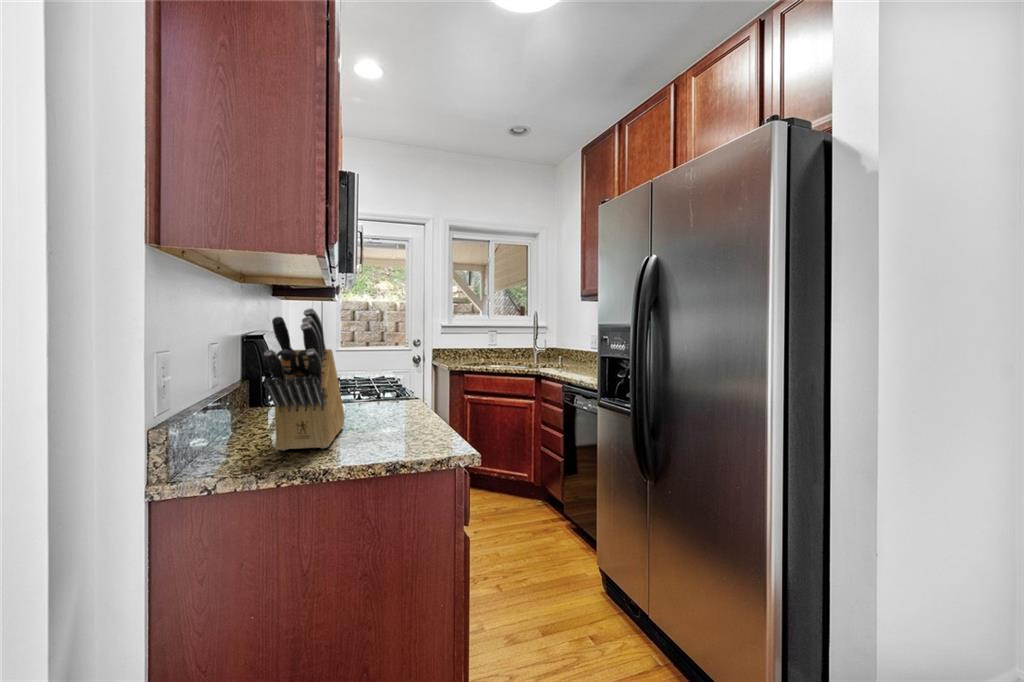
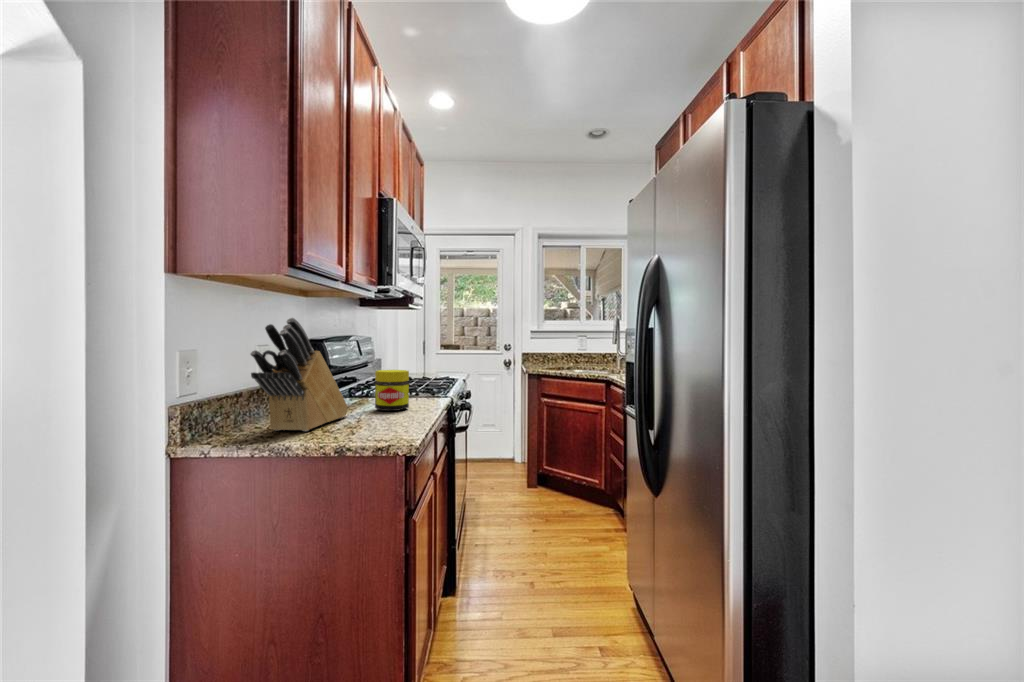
jar: none [362,370,400,417] -> present [375,370,409,411]

